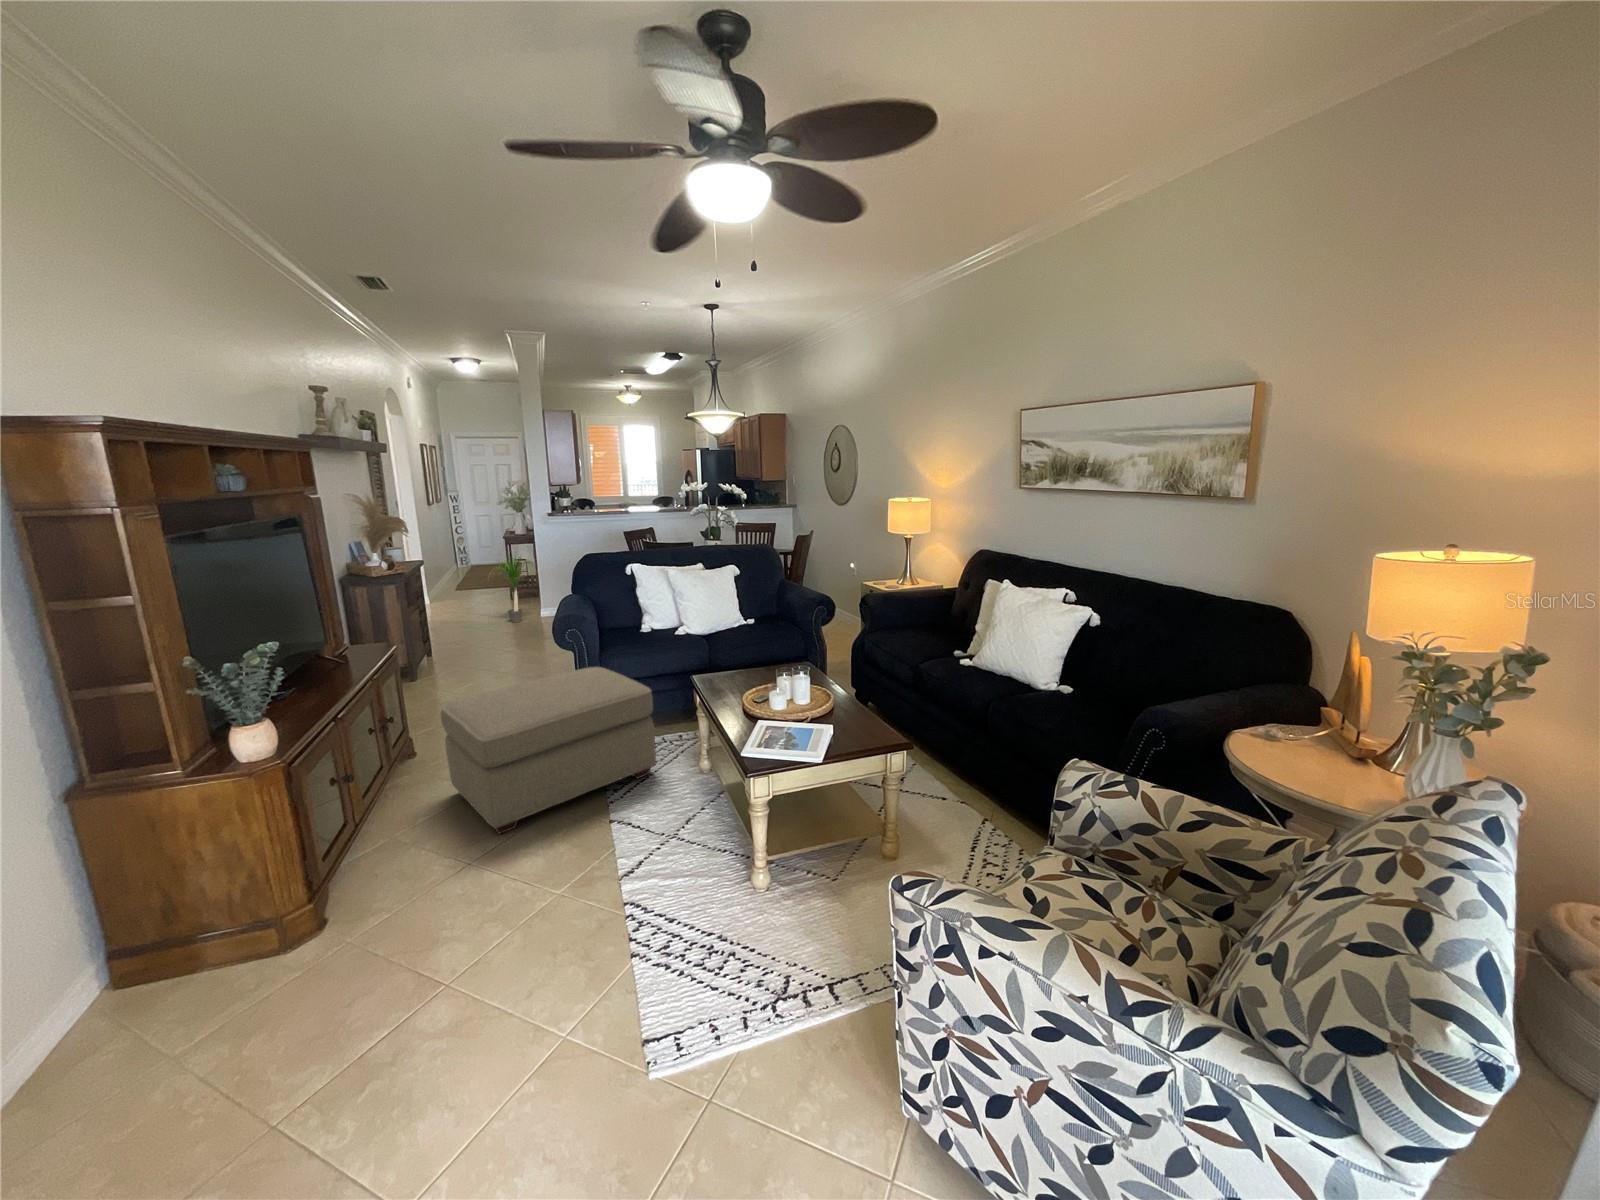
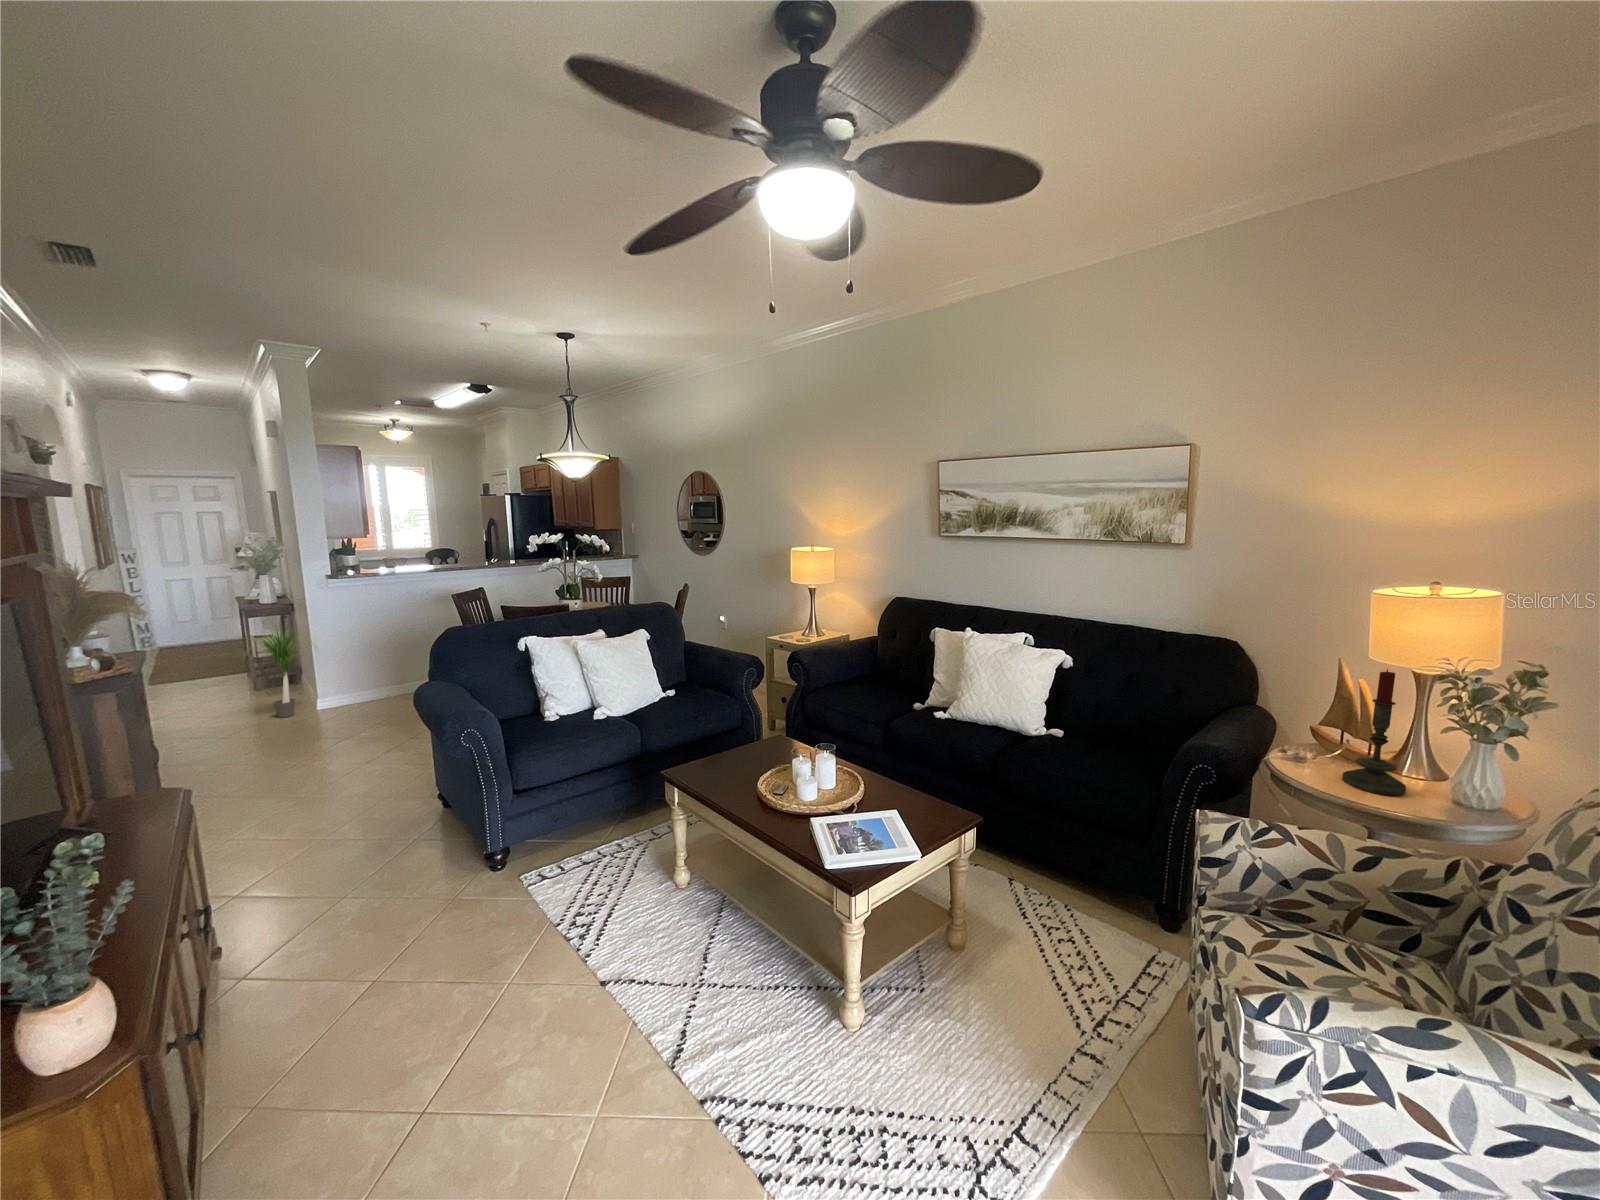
candle: none [1292,642,1362,786] -> present [1342,669,1406,796]
ottoman: present [441,667,656,834] -> none [308,770,623,1047]

